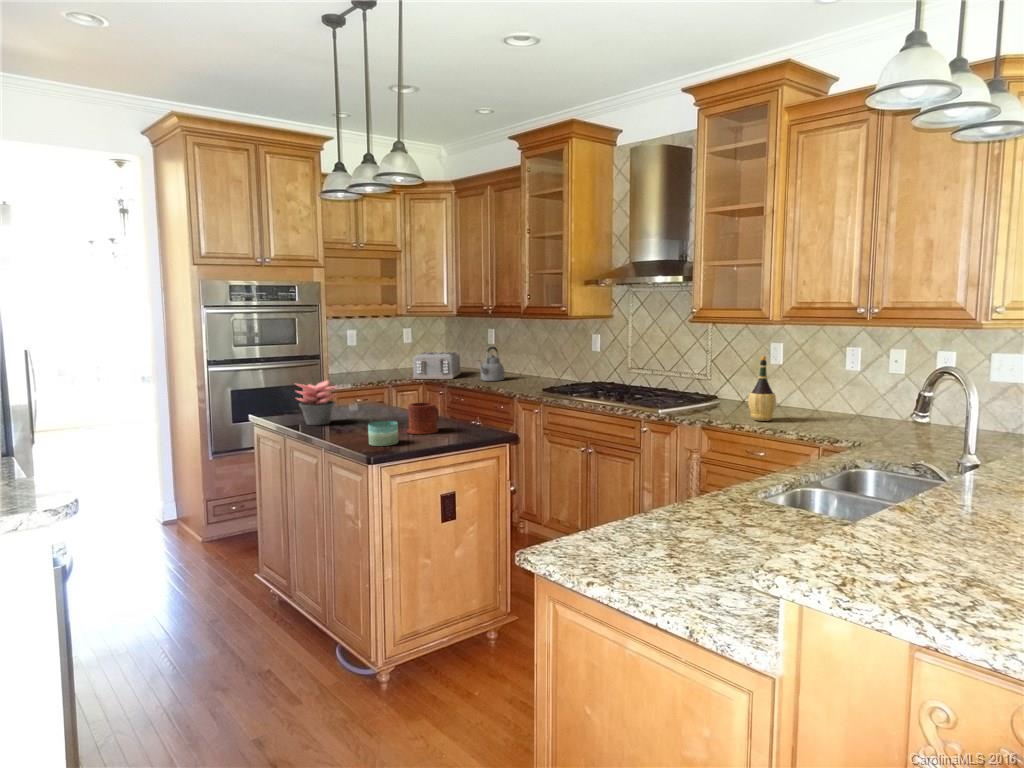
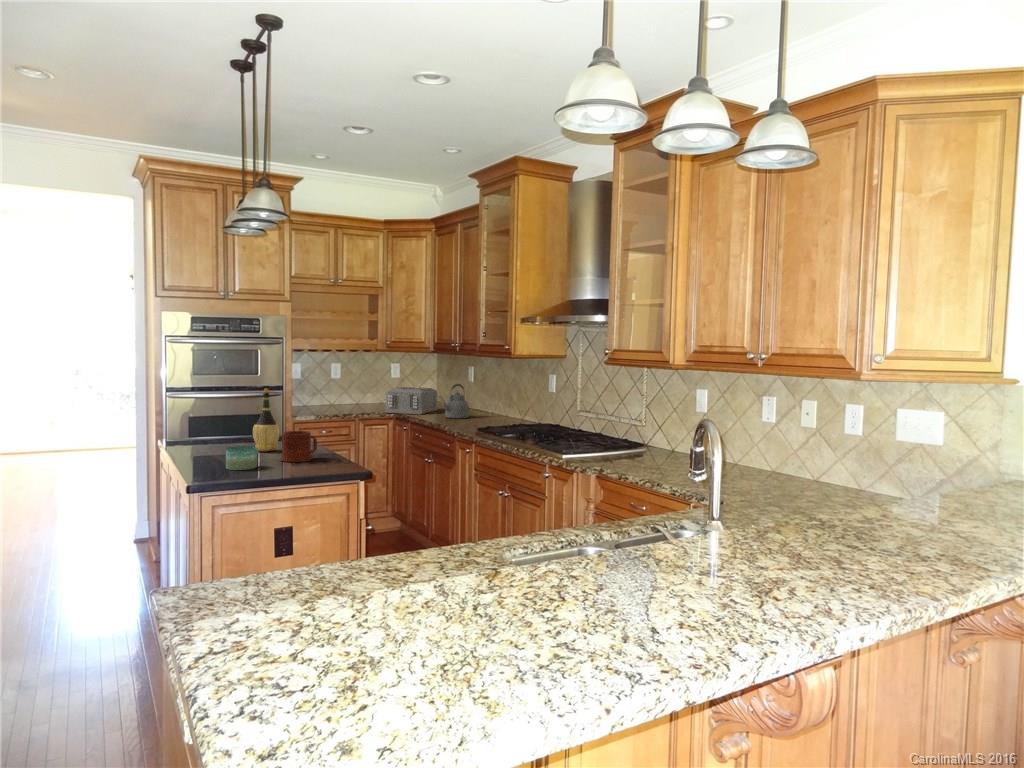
wine bottle: present [748,356,776,421] -> present [253,389,280,451]
succulent plant: present [296,380,337,425] -> none [204,406,244,448]

